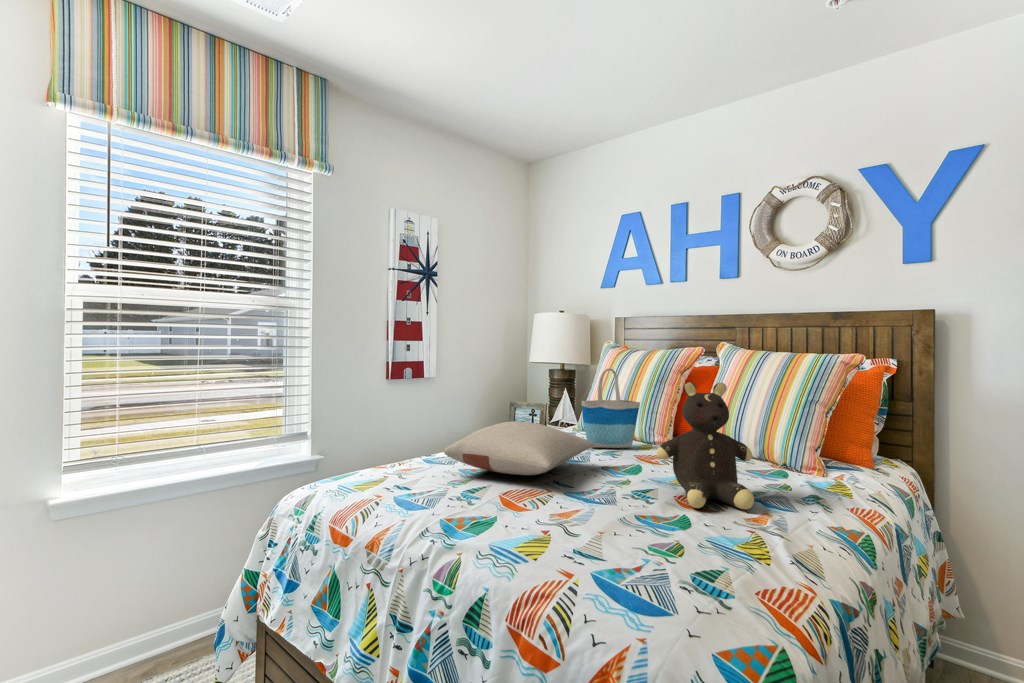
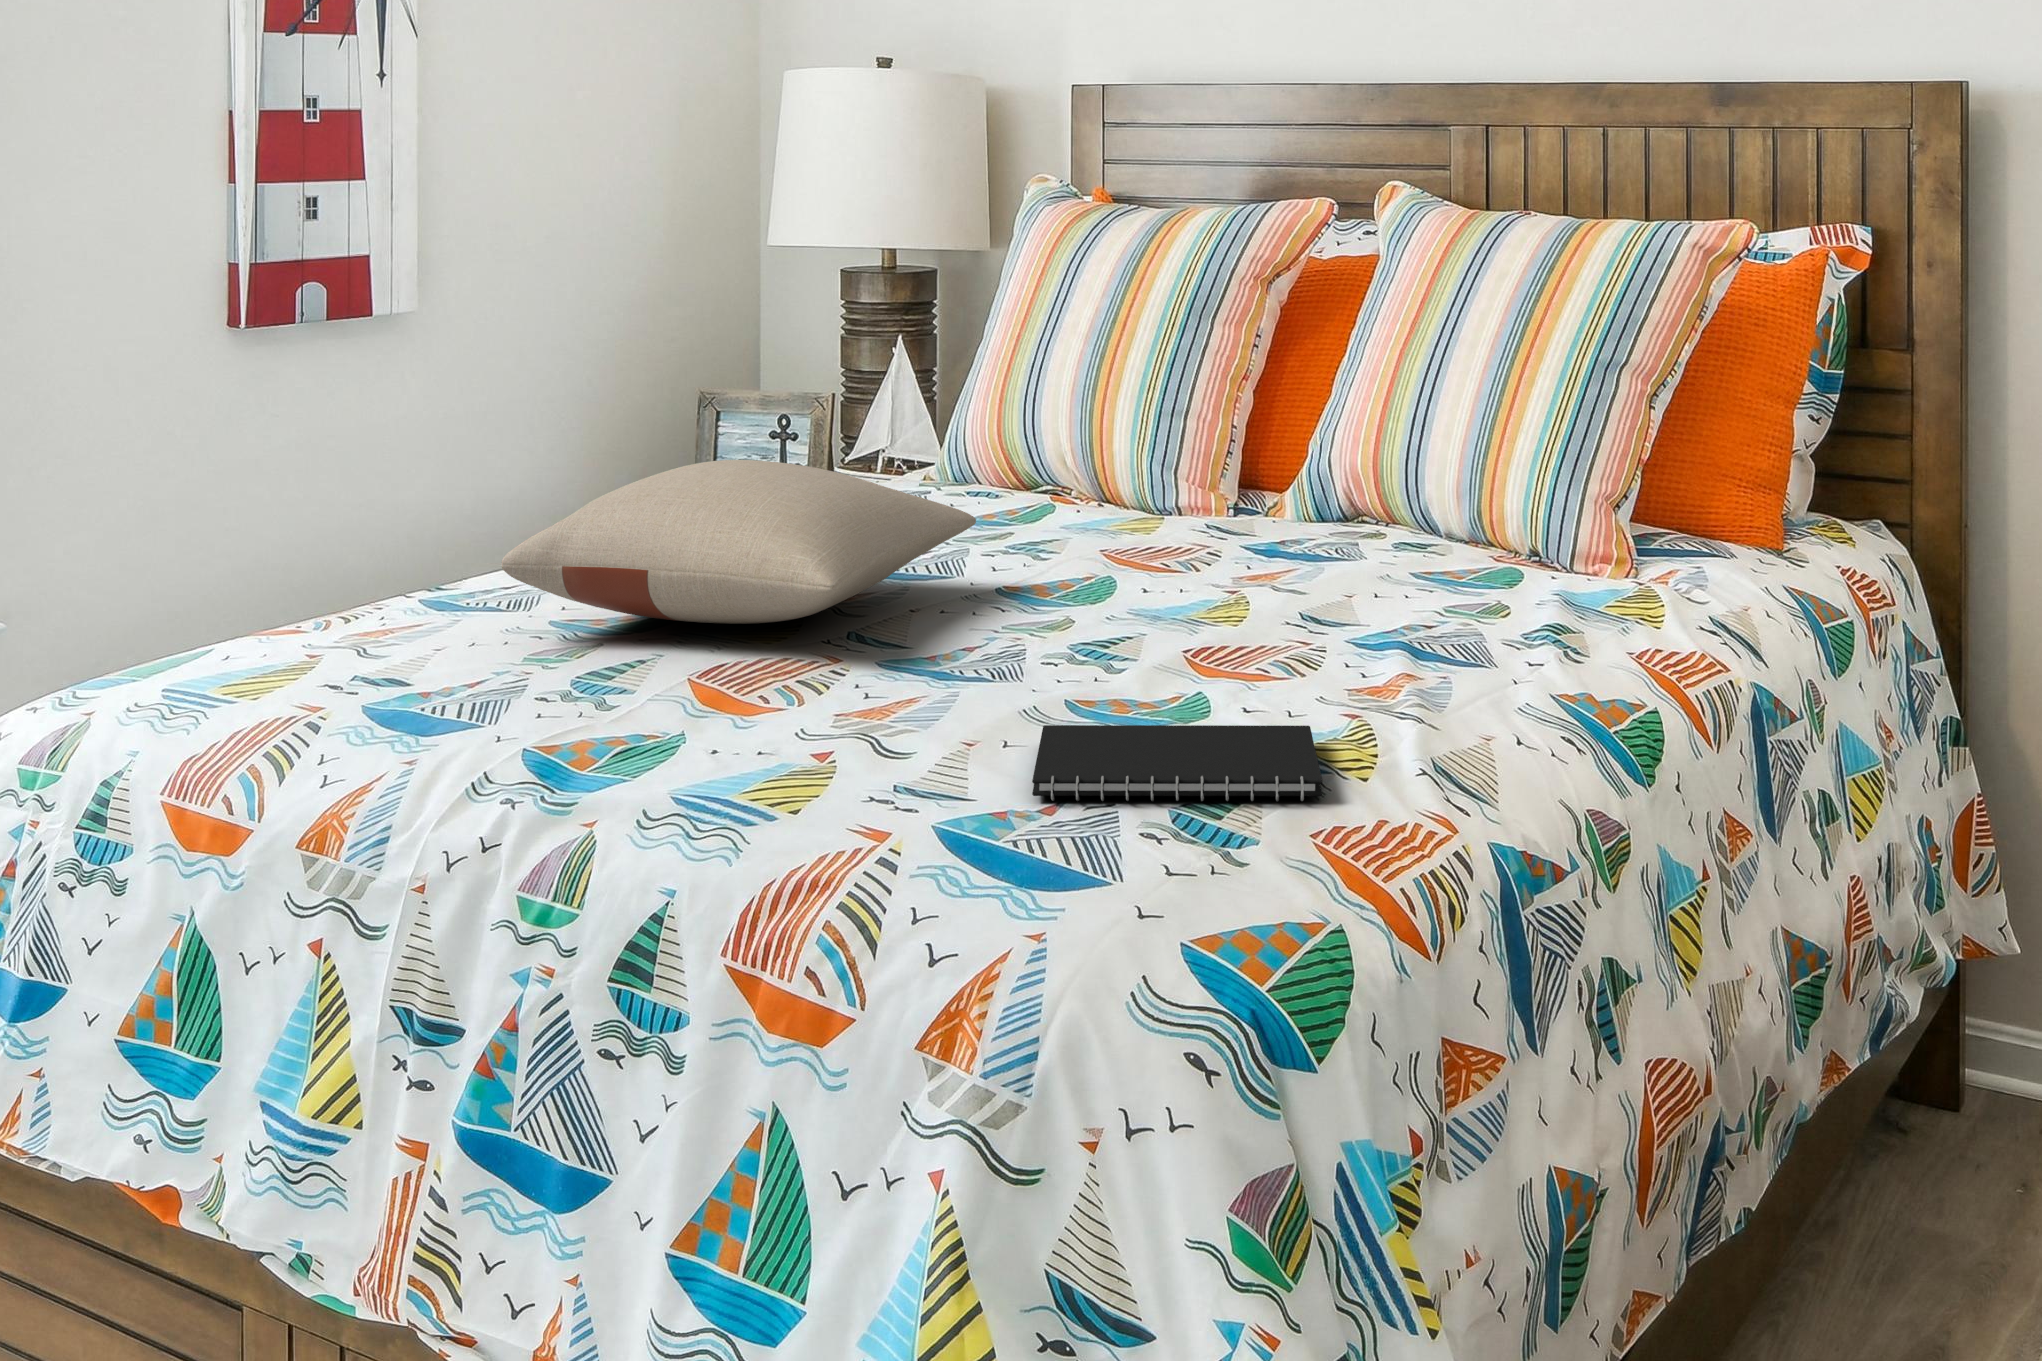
tote bag: present [582,368,640,448] -> none [941,275,1128,533]
teddy bear: present [657,382,754,509] -> none [1144,324,1405,676]
notebook: none [628,526,753,574] -> present [1032,725,1322,801]

